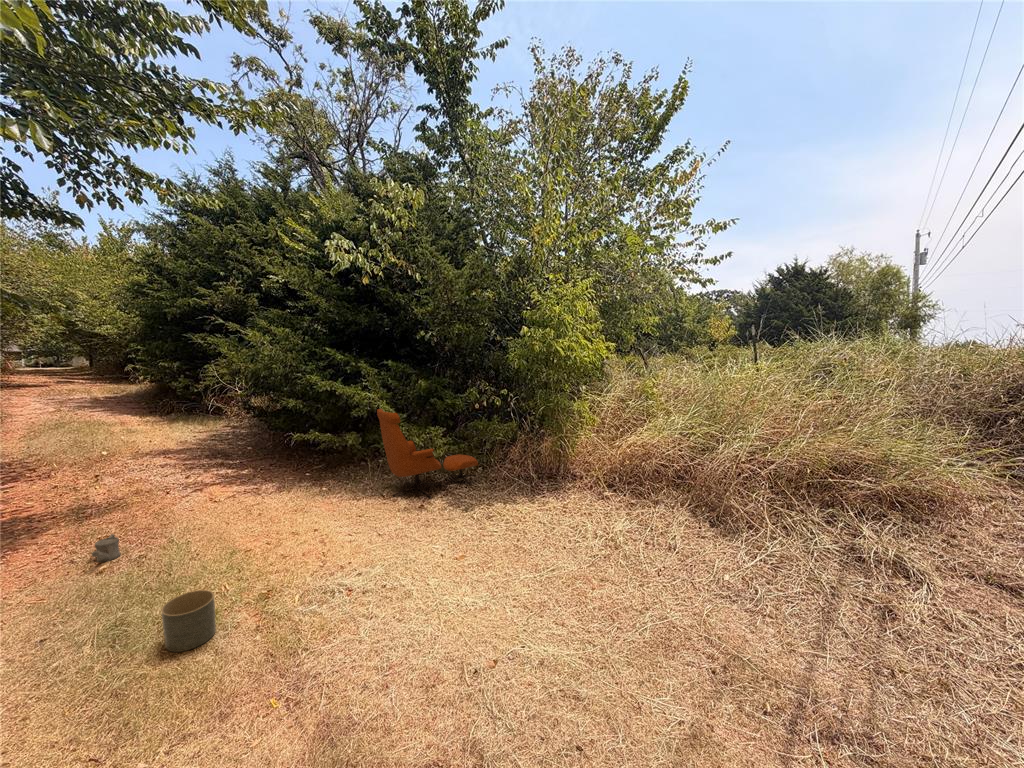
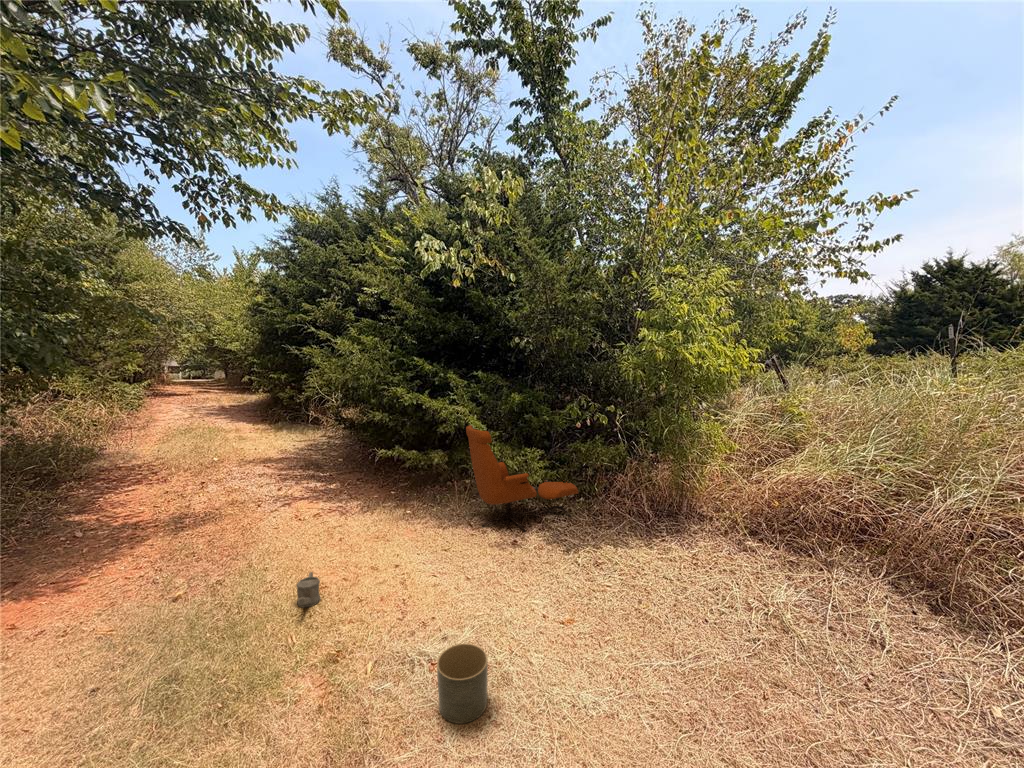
watering can: present [91,534,120,562] -> present [296,572,321,608]
planter: present [161,590,216,652] -> present [437,644,488,724]

